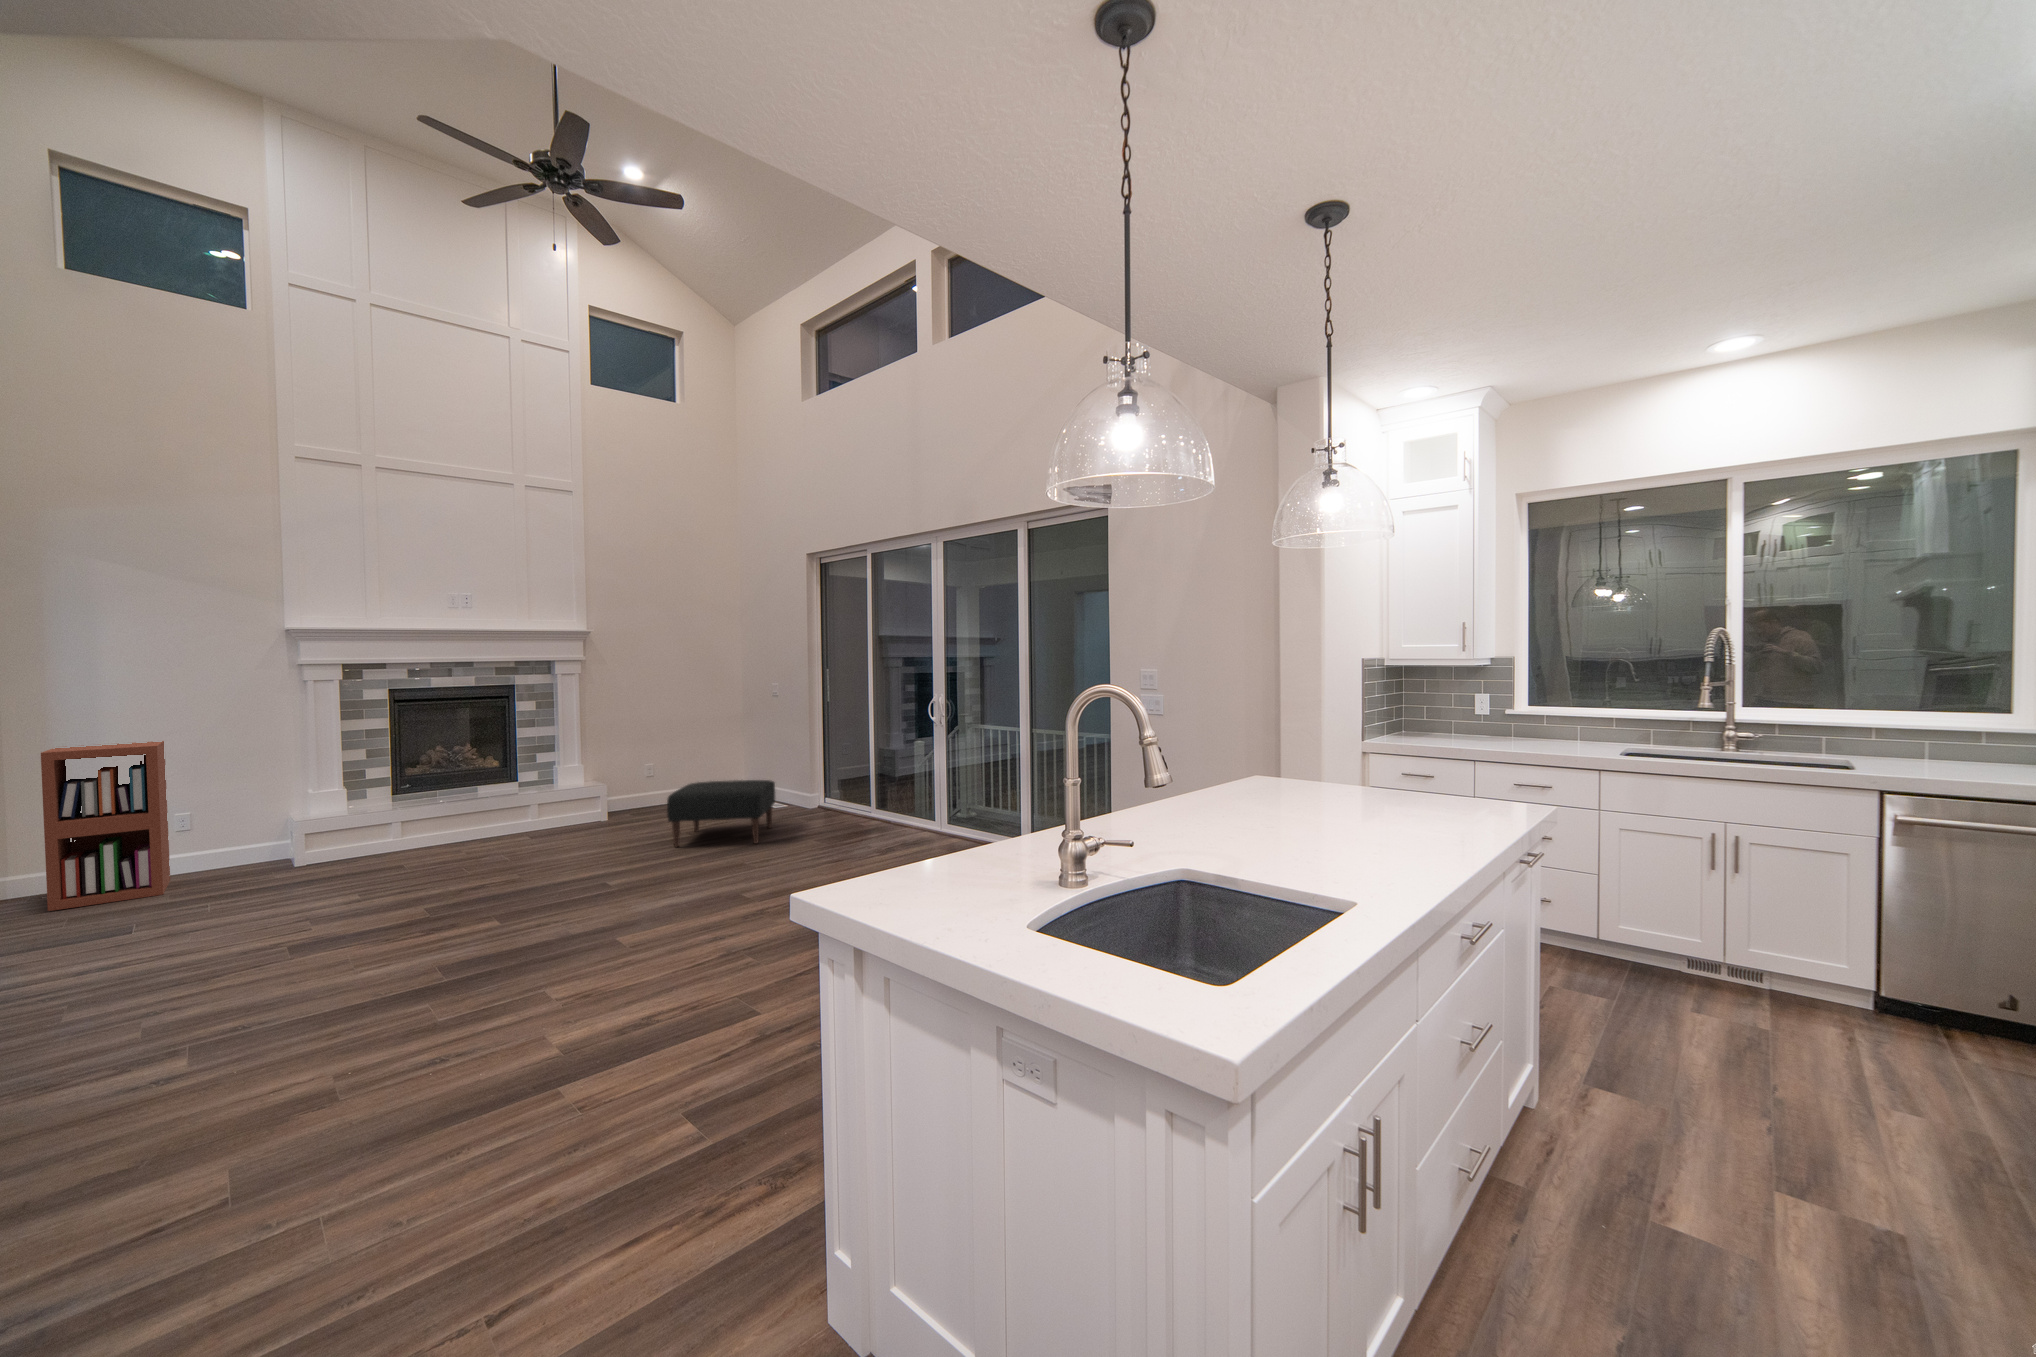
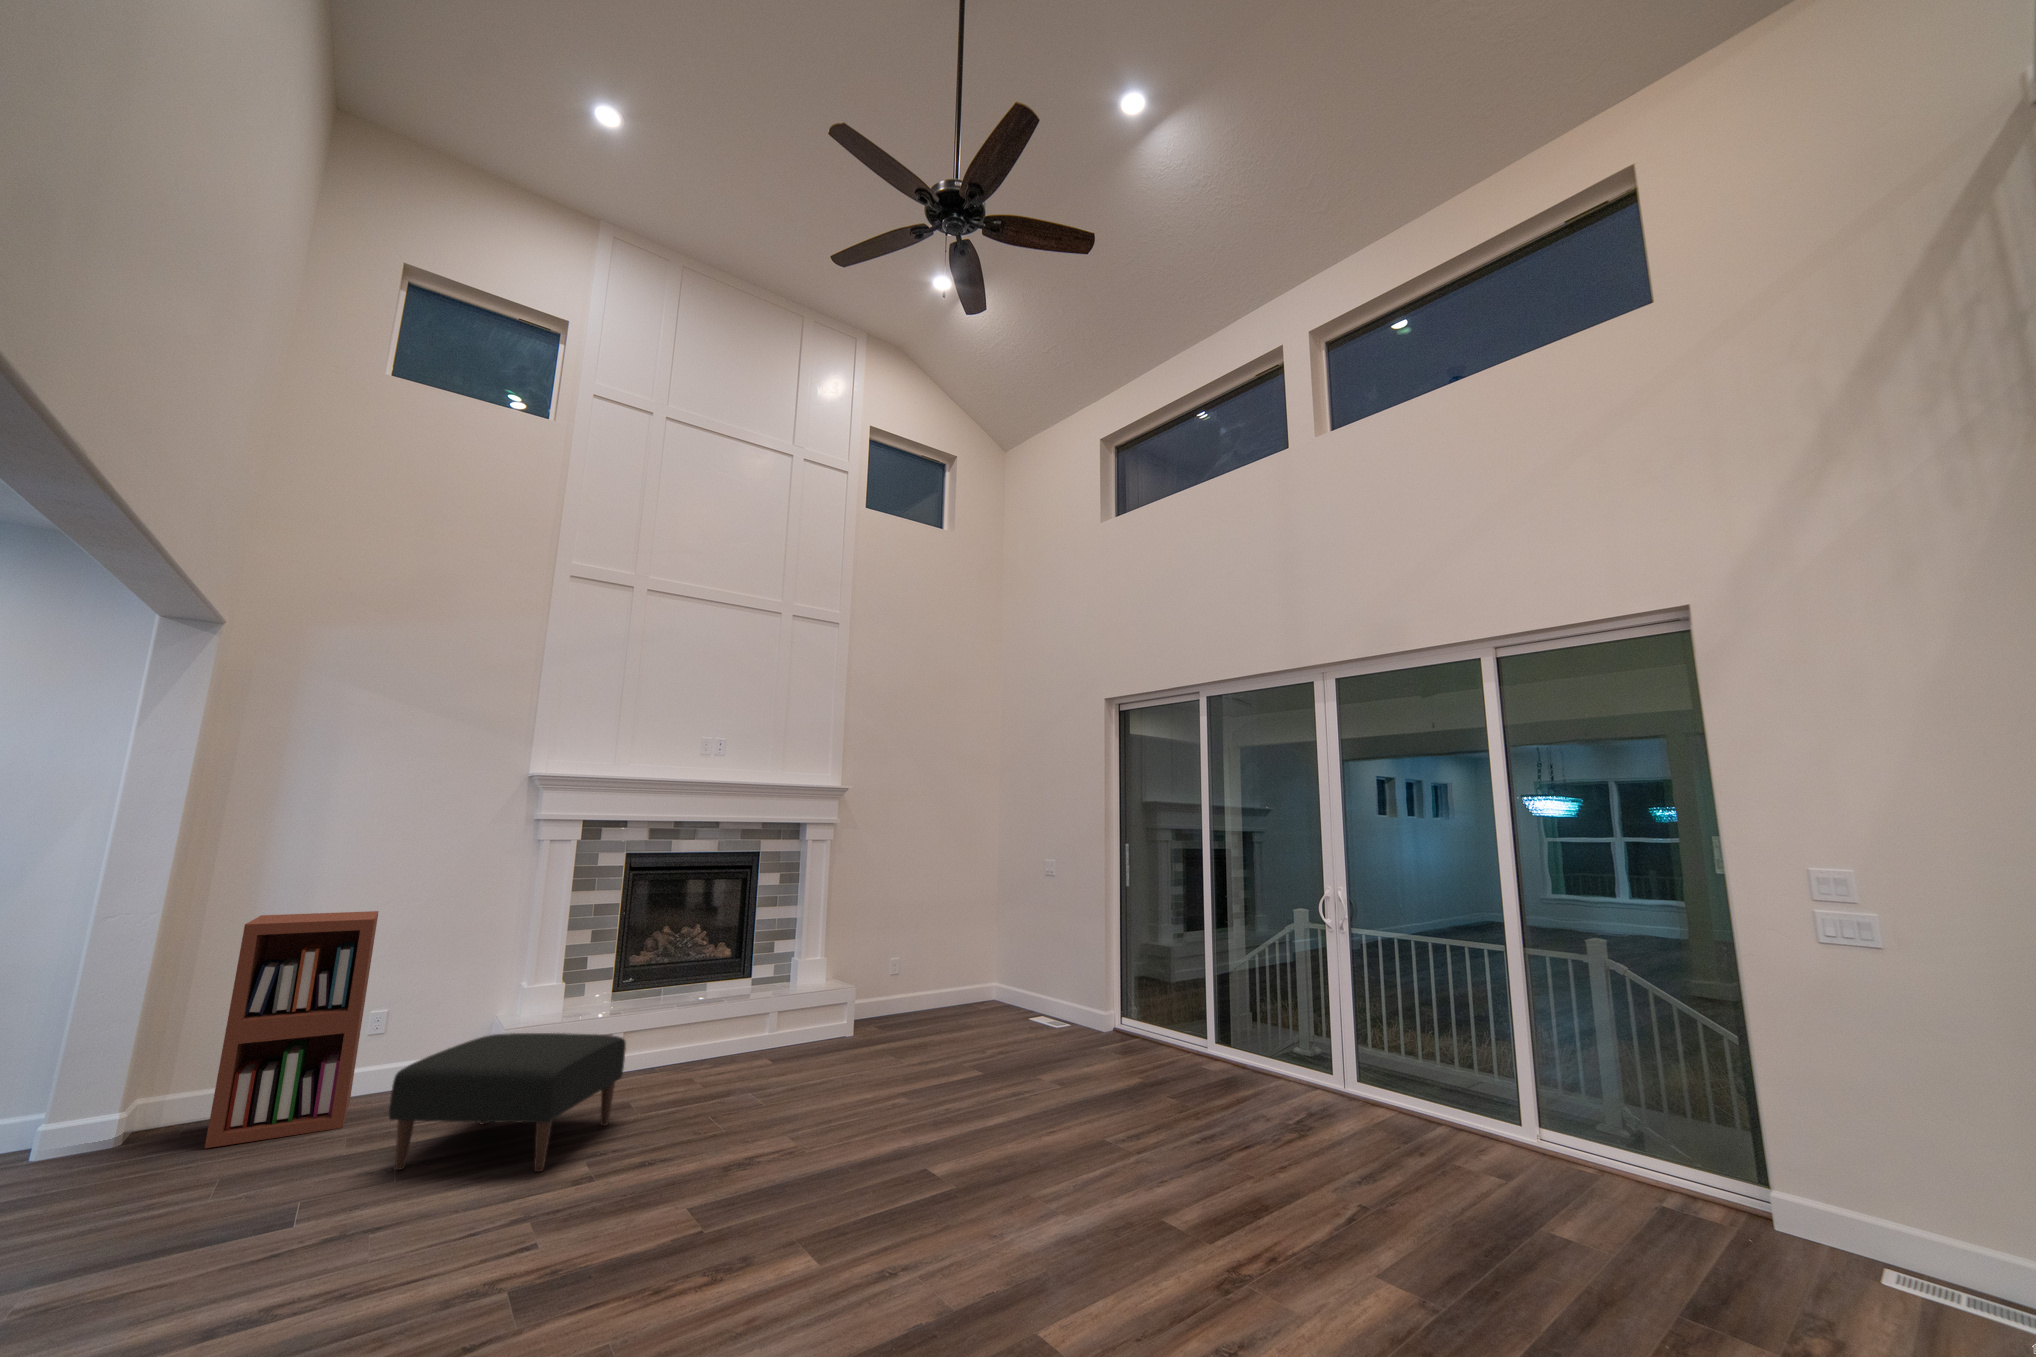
ottoman: present [667,780,775,847] -> present [389,1033,626,1172]

